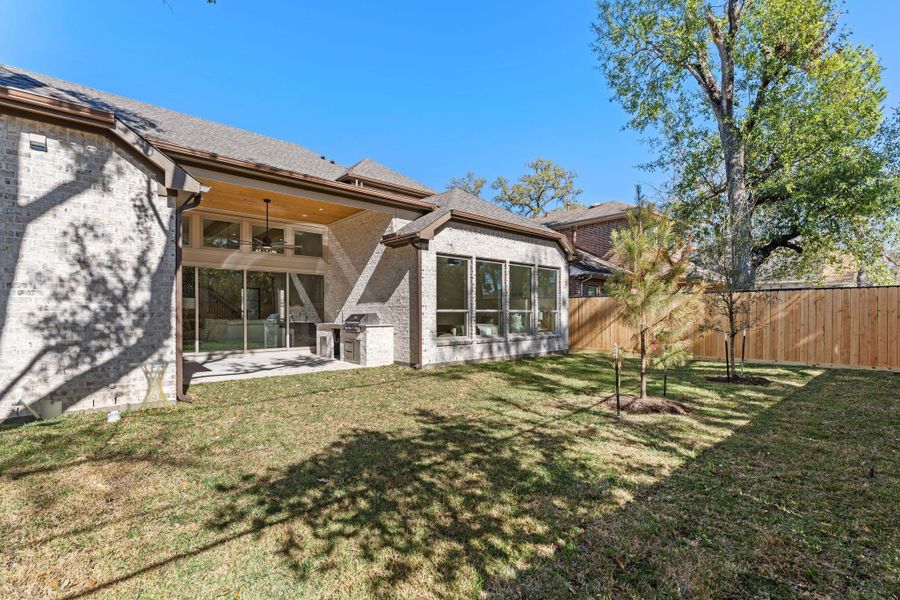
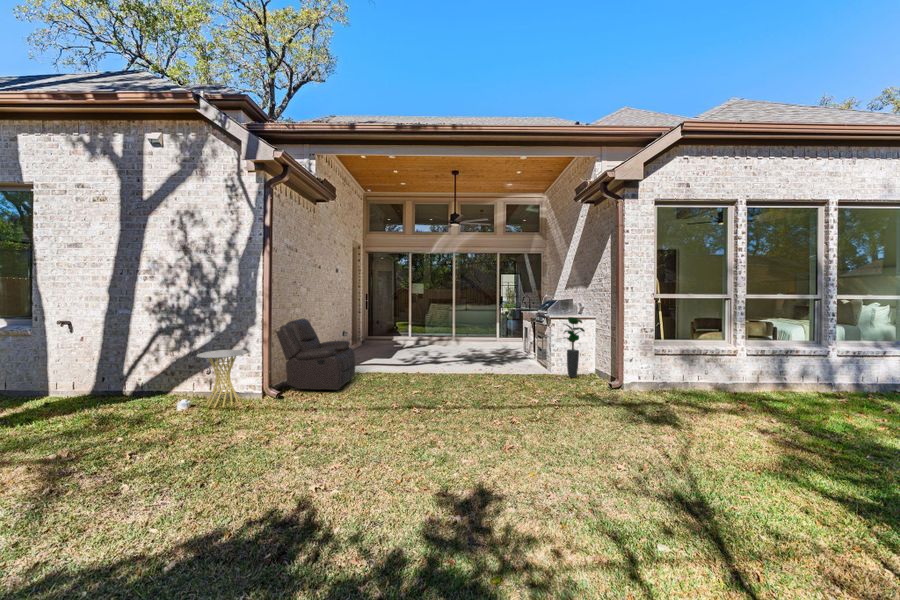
potted plant: none [375,323,393,364] -> present [564,317,585,378]
chair: none [172,333,246,395] -> present [276,319,355,390]
watering can: present [15,392,62,426] -> none [131,369,167,400]

